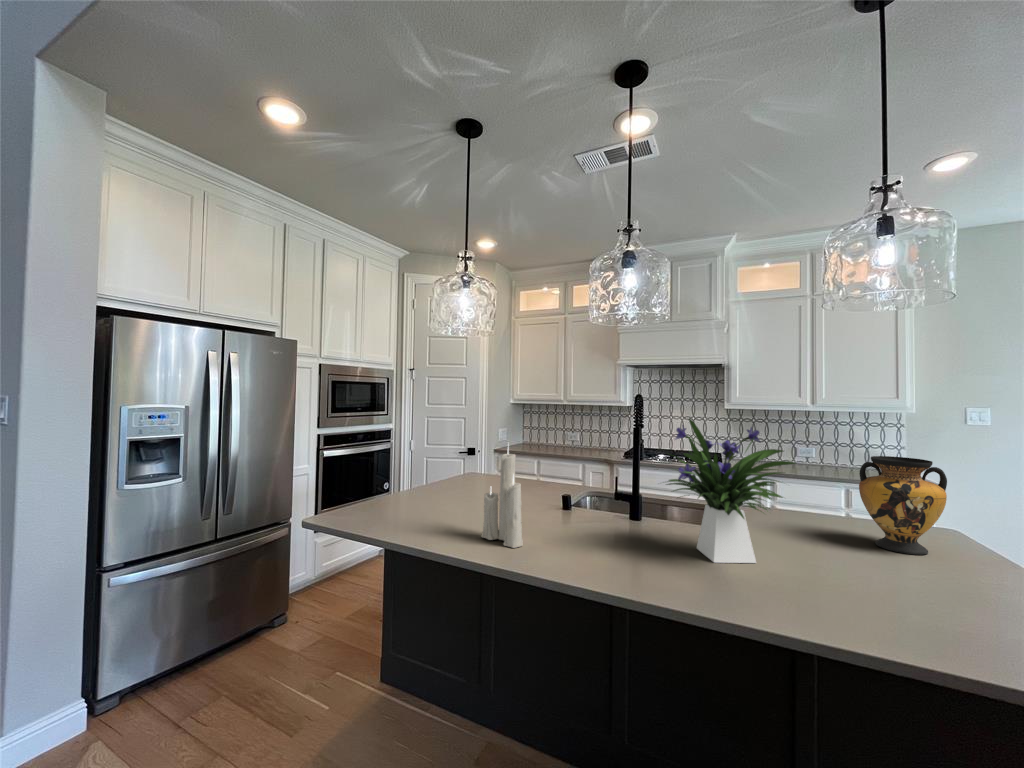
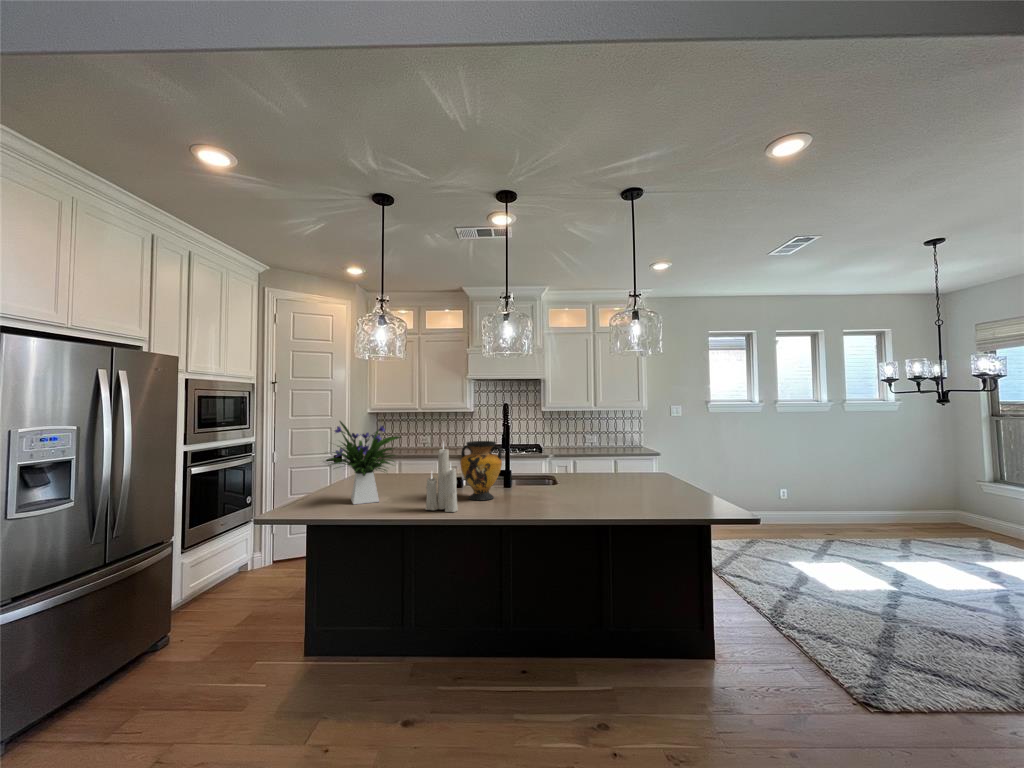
flower arrangement: present [667,419,796,563] -> present [329,421,400,504]
vase: present [859,456,947,555] -> present [460,441,502,501]

